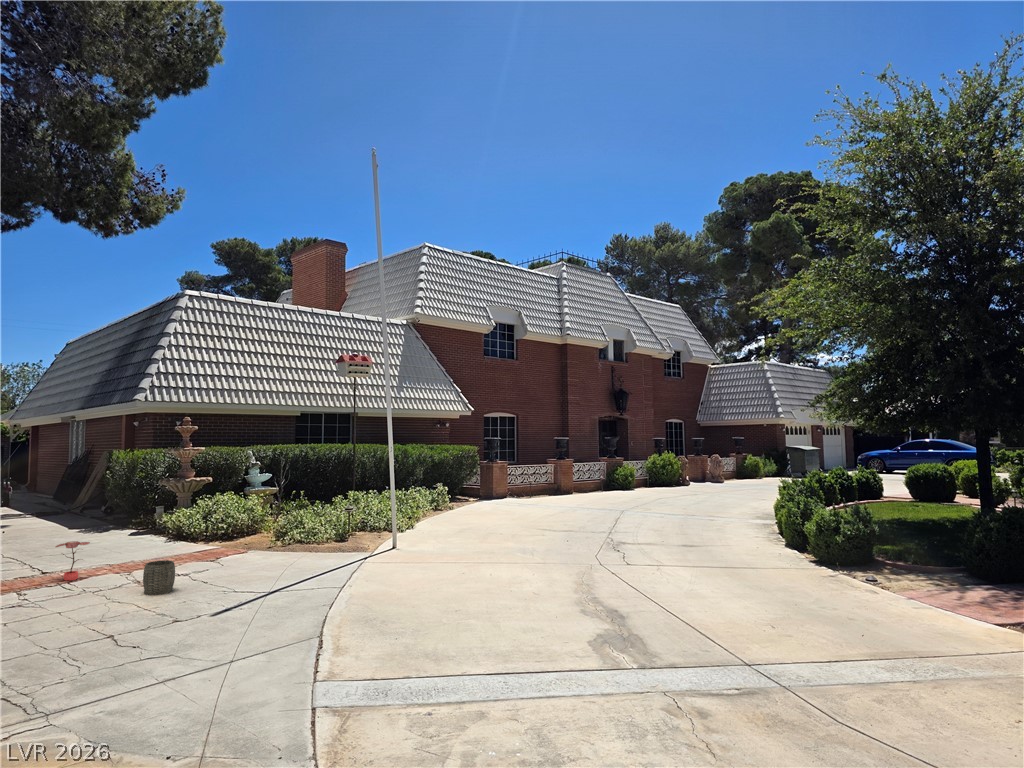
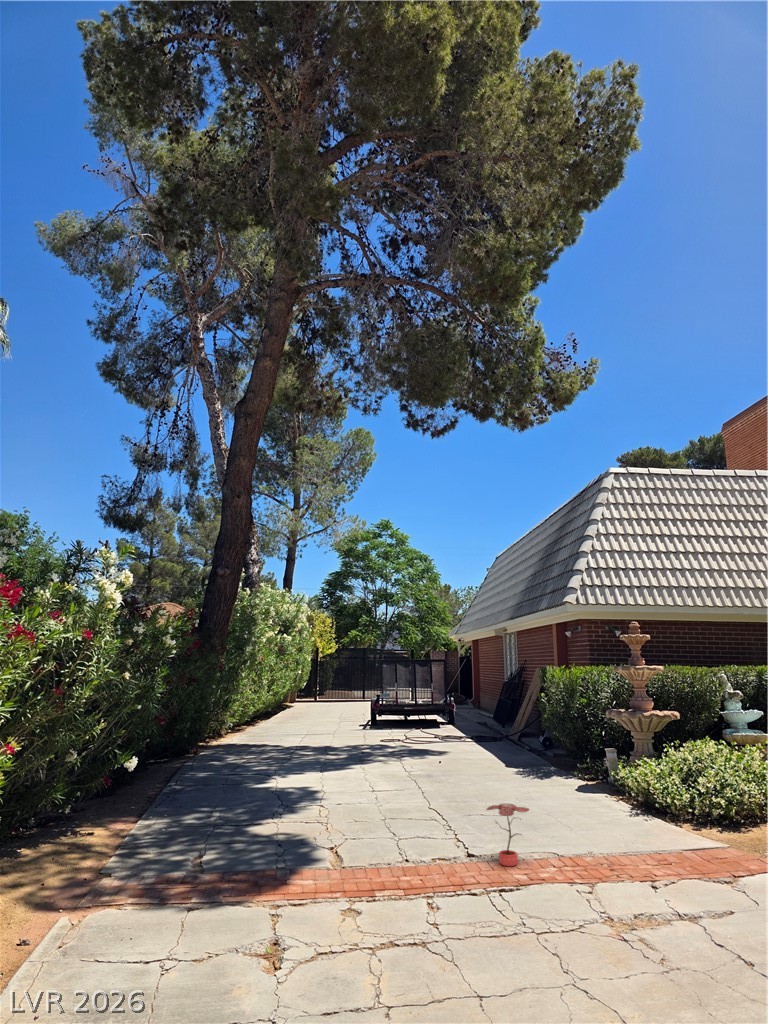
woven basket: present [143,560,175,595] -> none [615,871,670,945]

